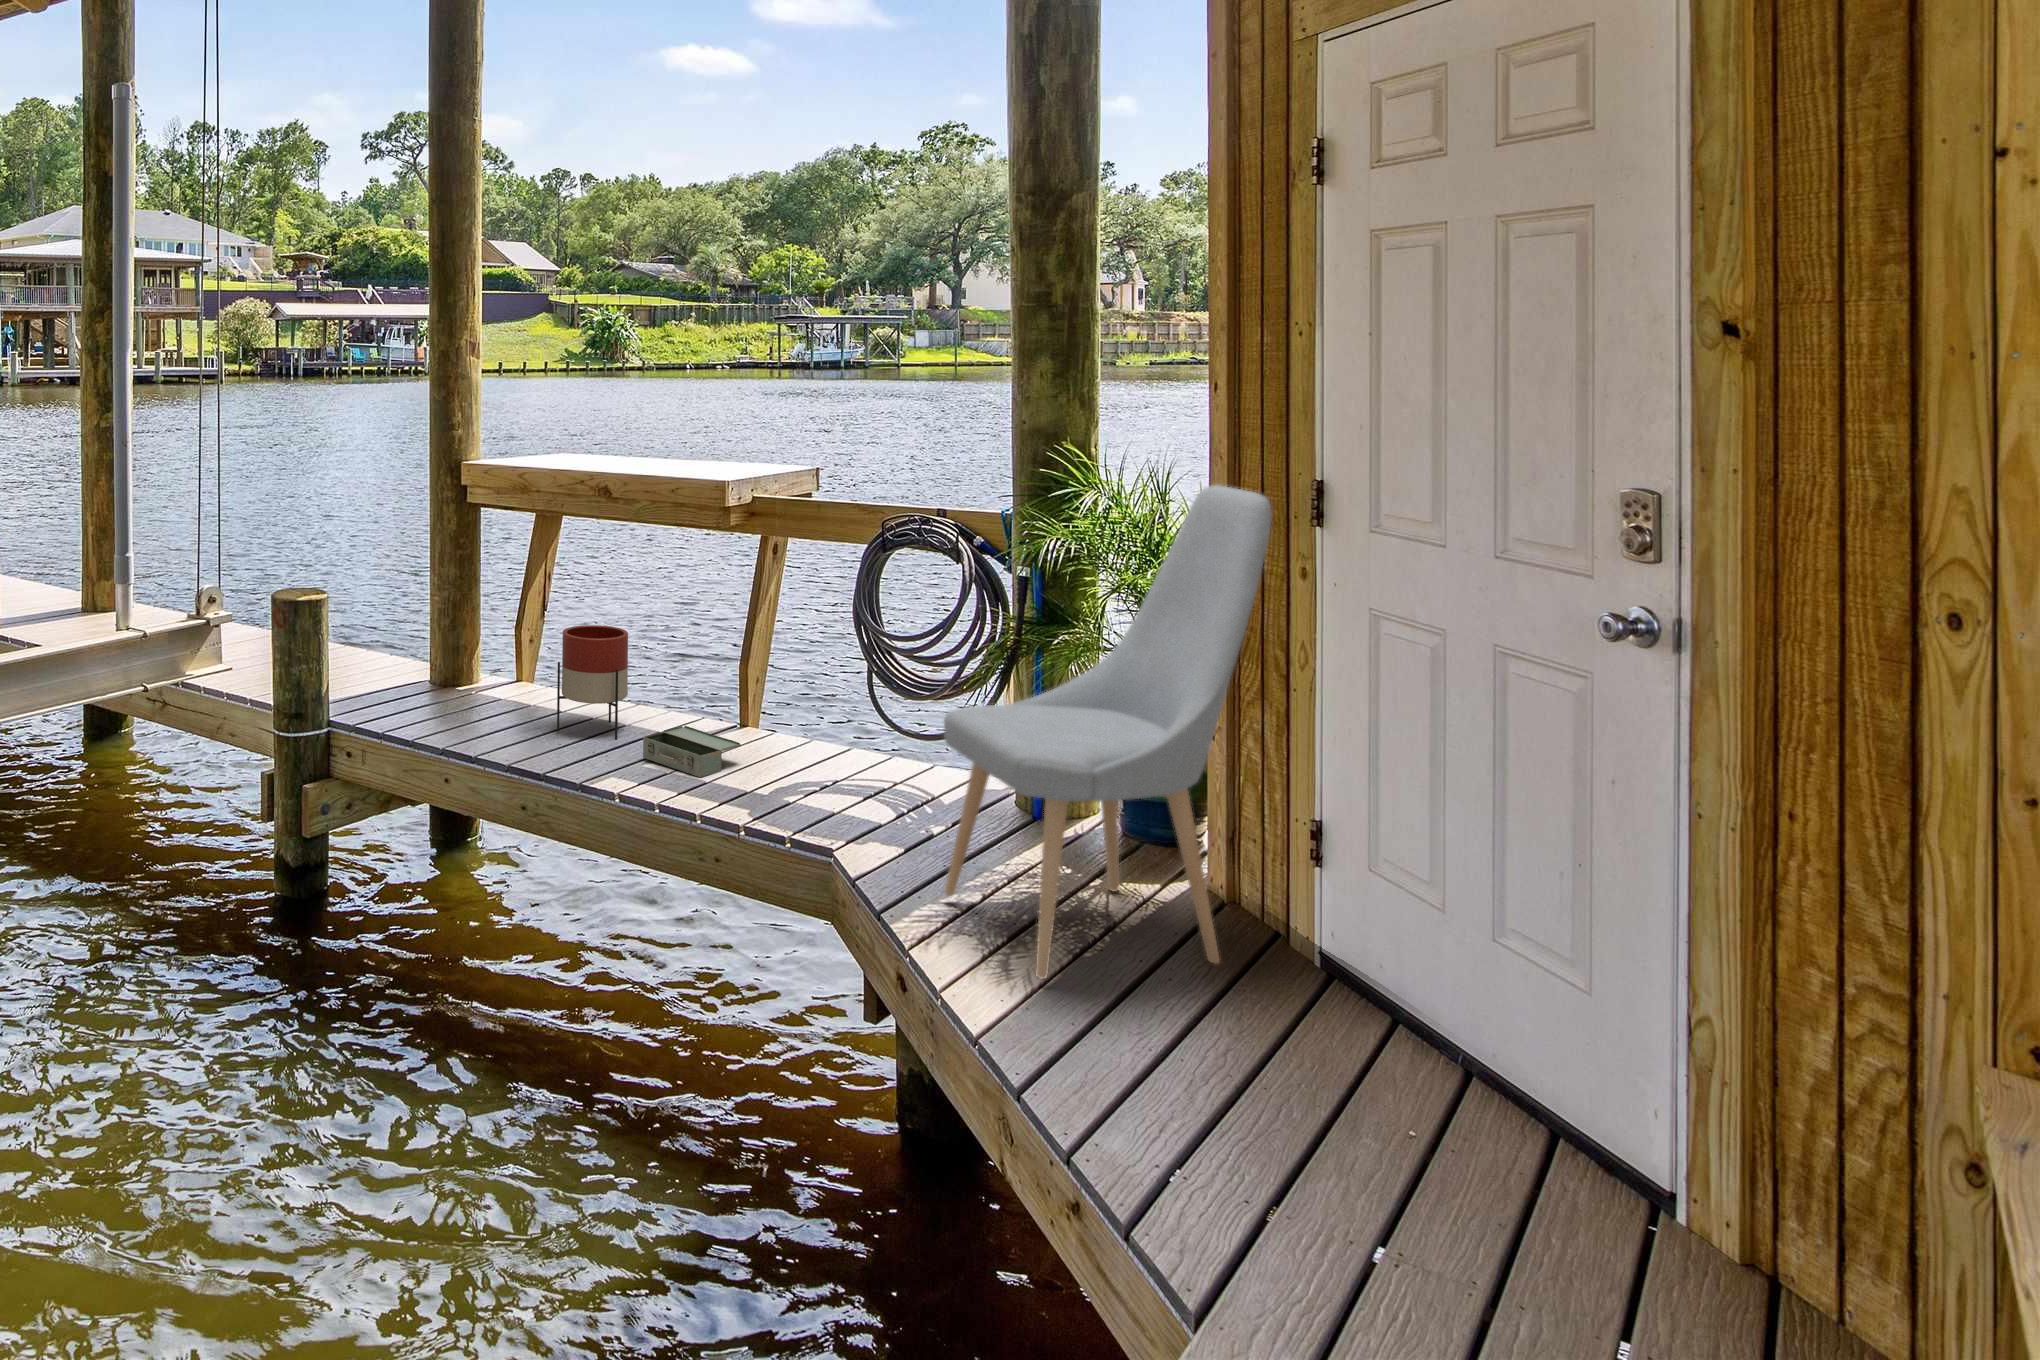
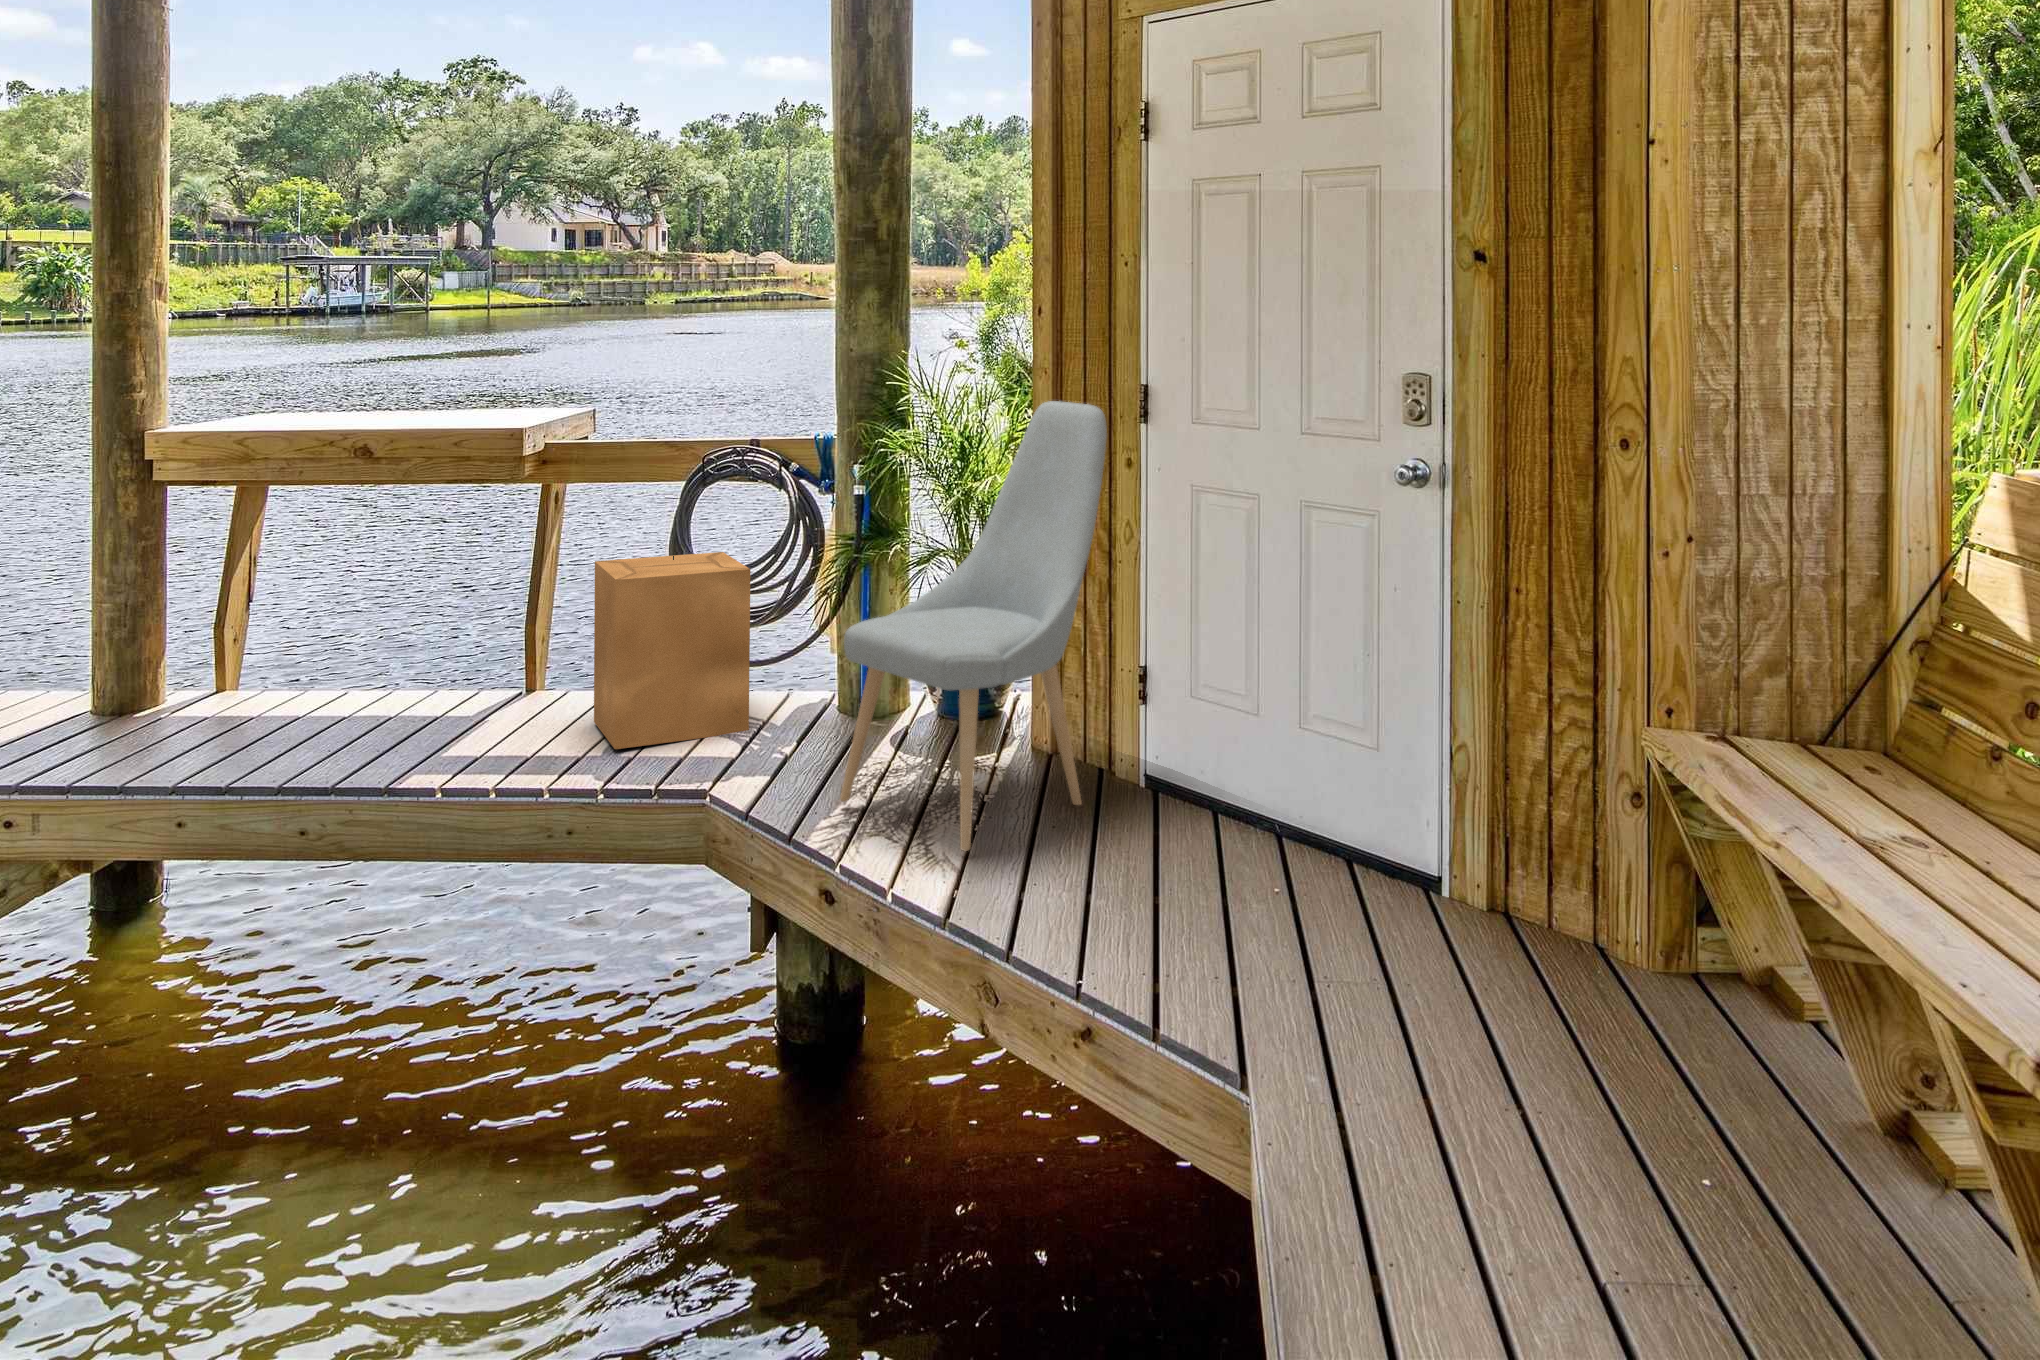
cardboard box: none [773,612,912,805] -> present [594,552,750,749]
planter: present [557,625,628,740] -> none [317,603,403,731]
toolbox: present [643,726,741,777] -> none [444,697,557,747]

